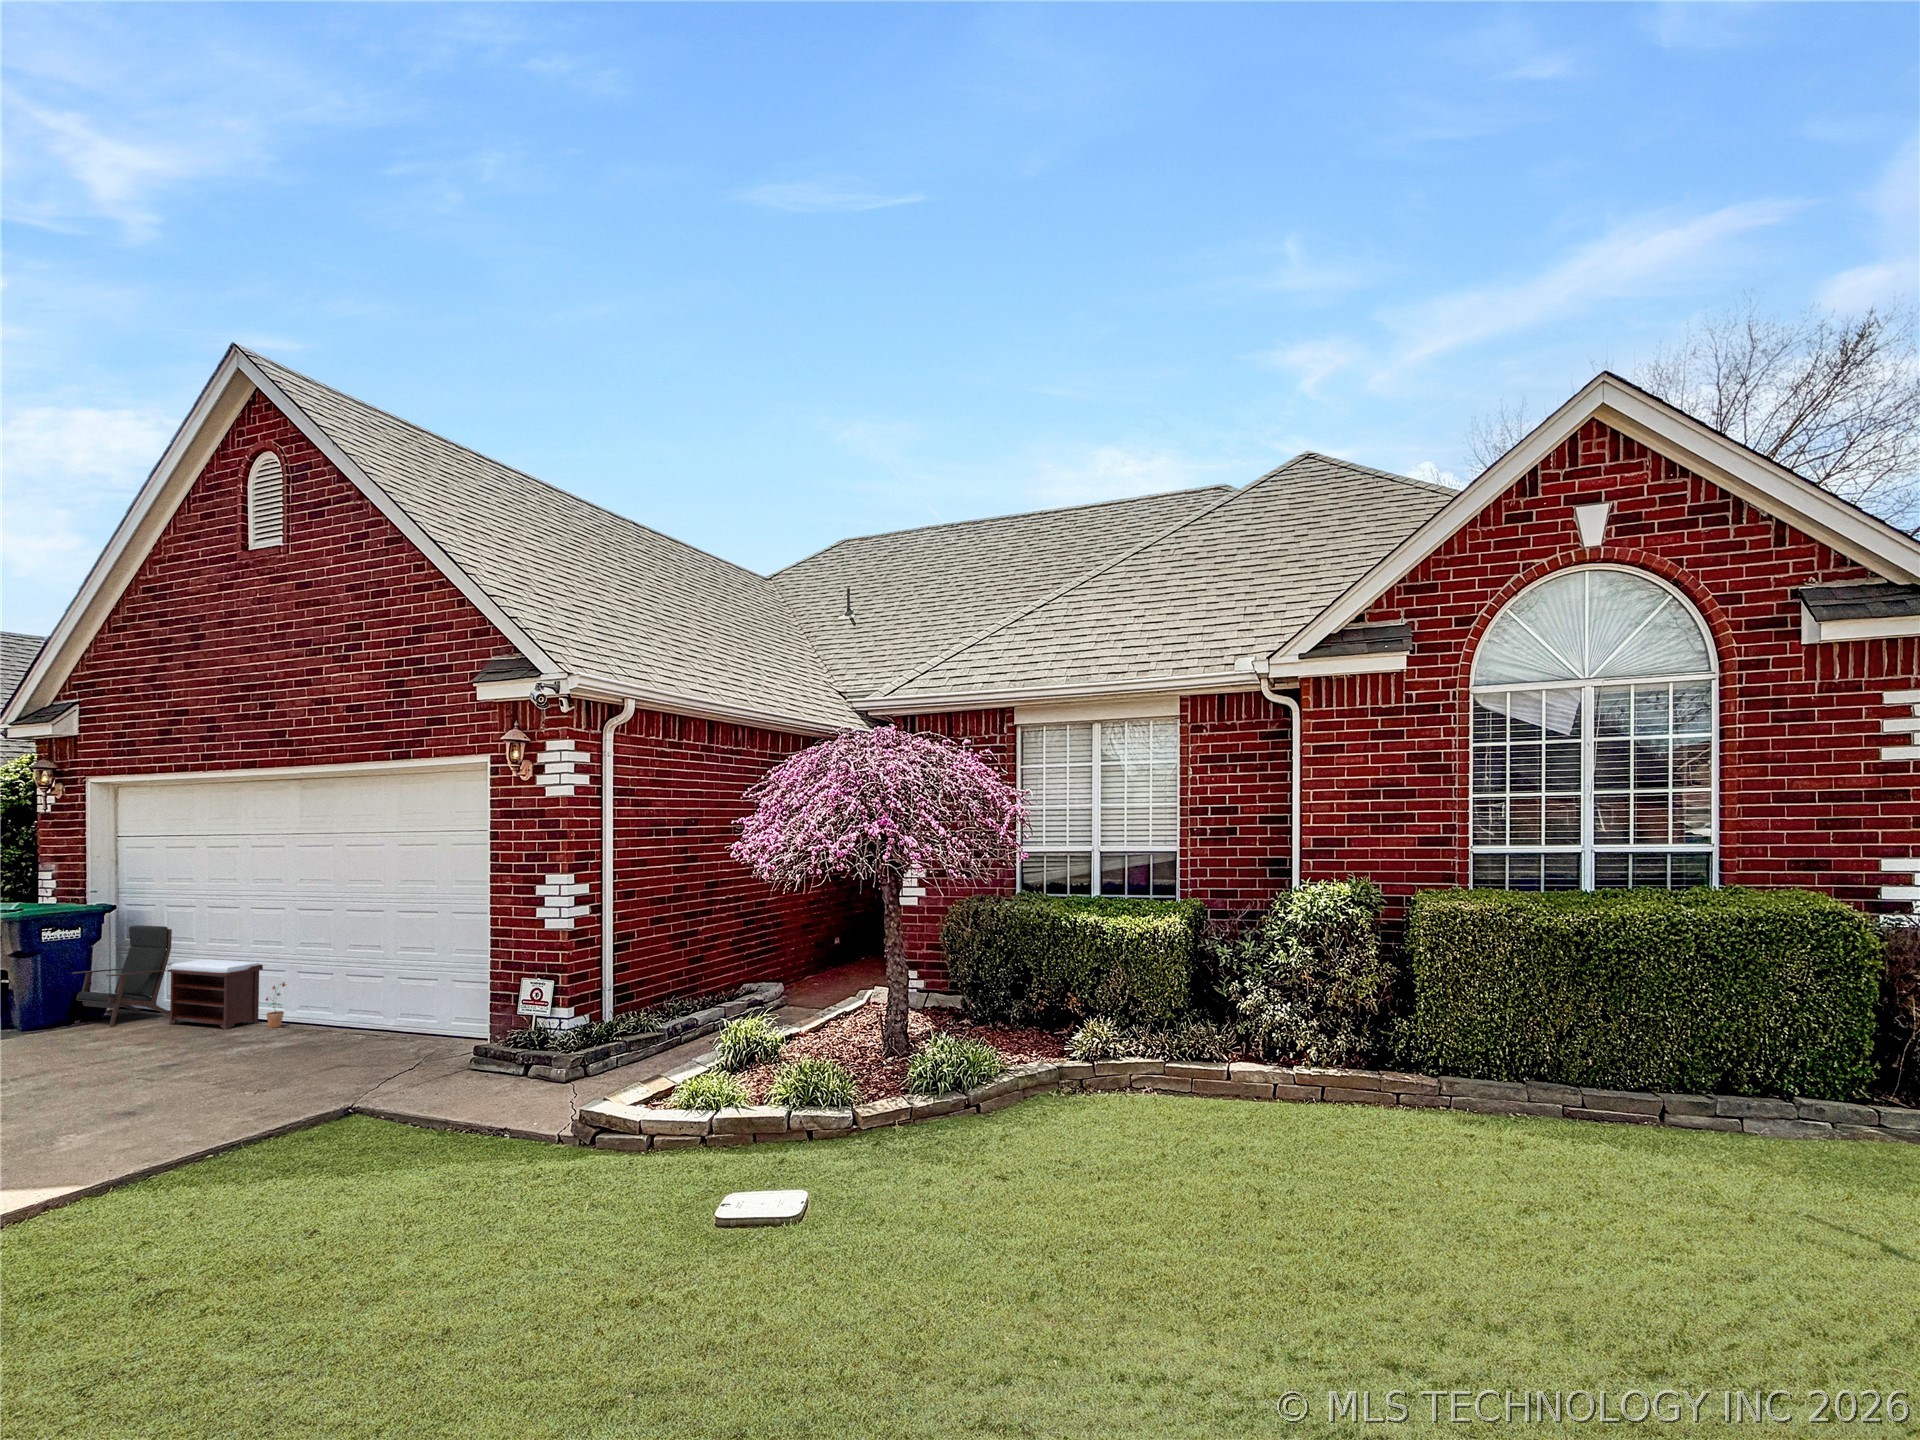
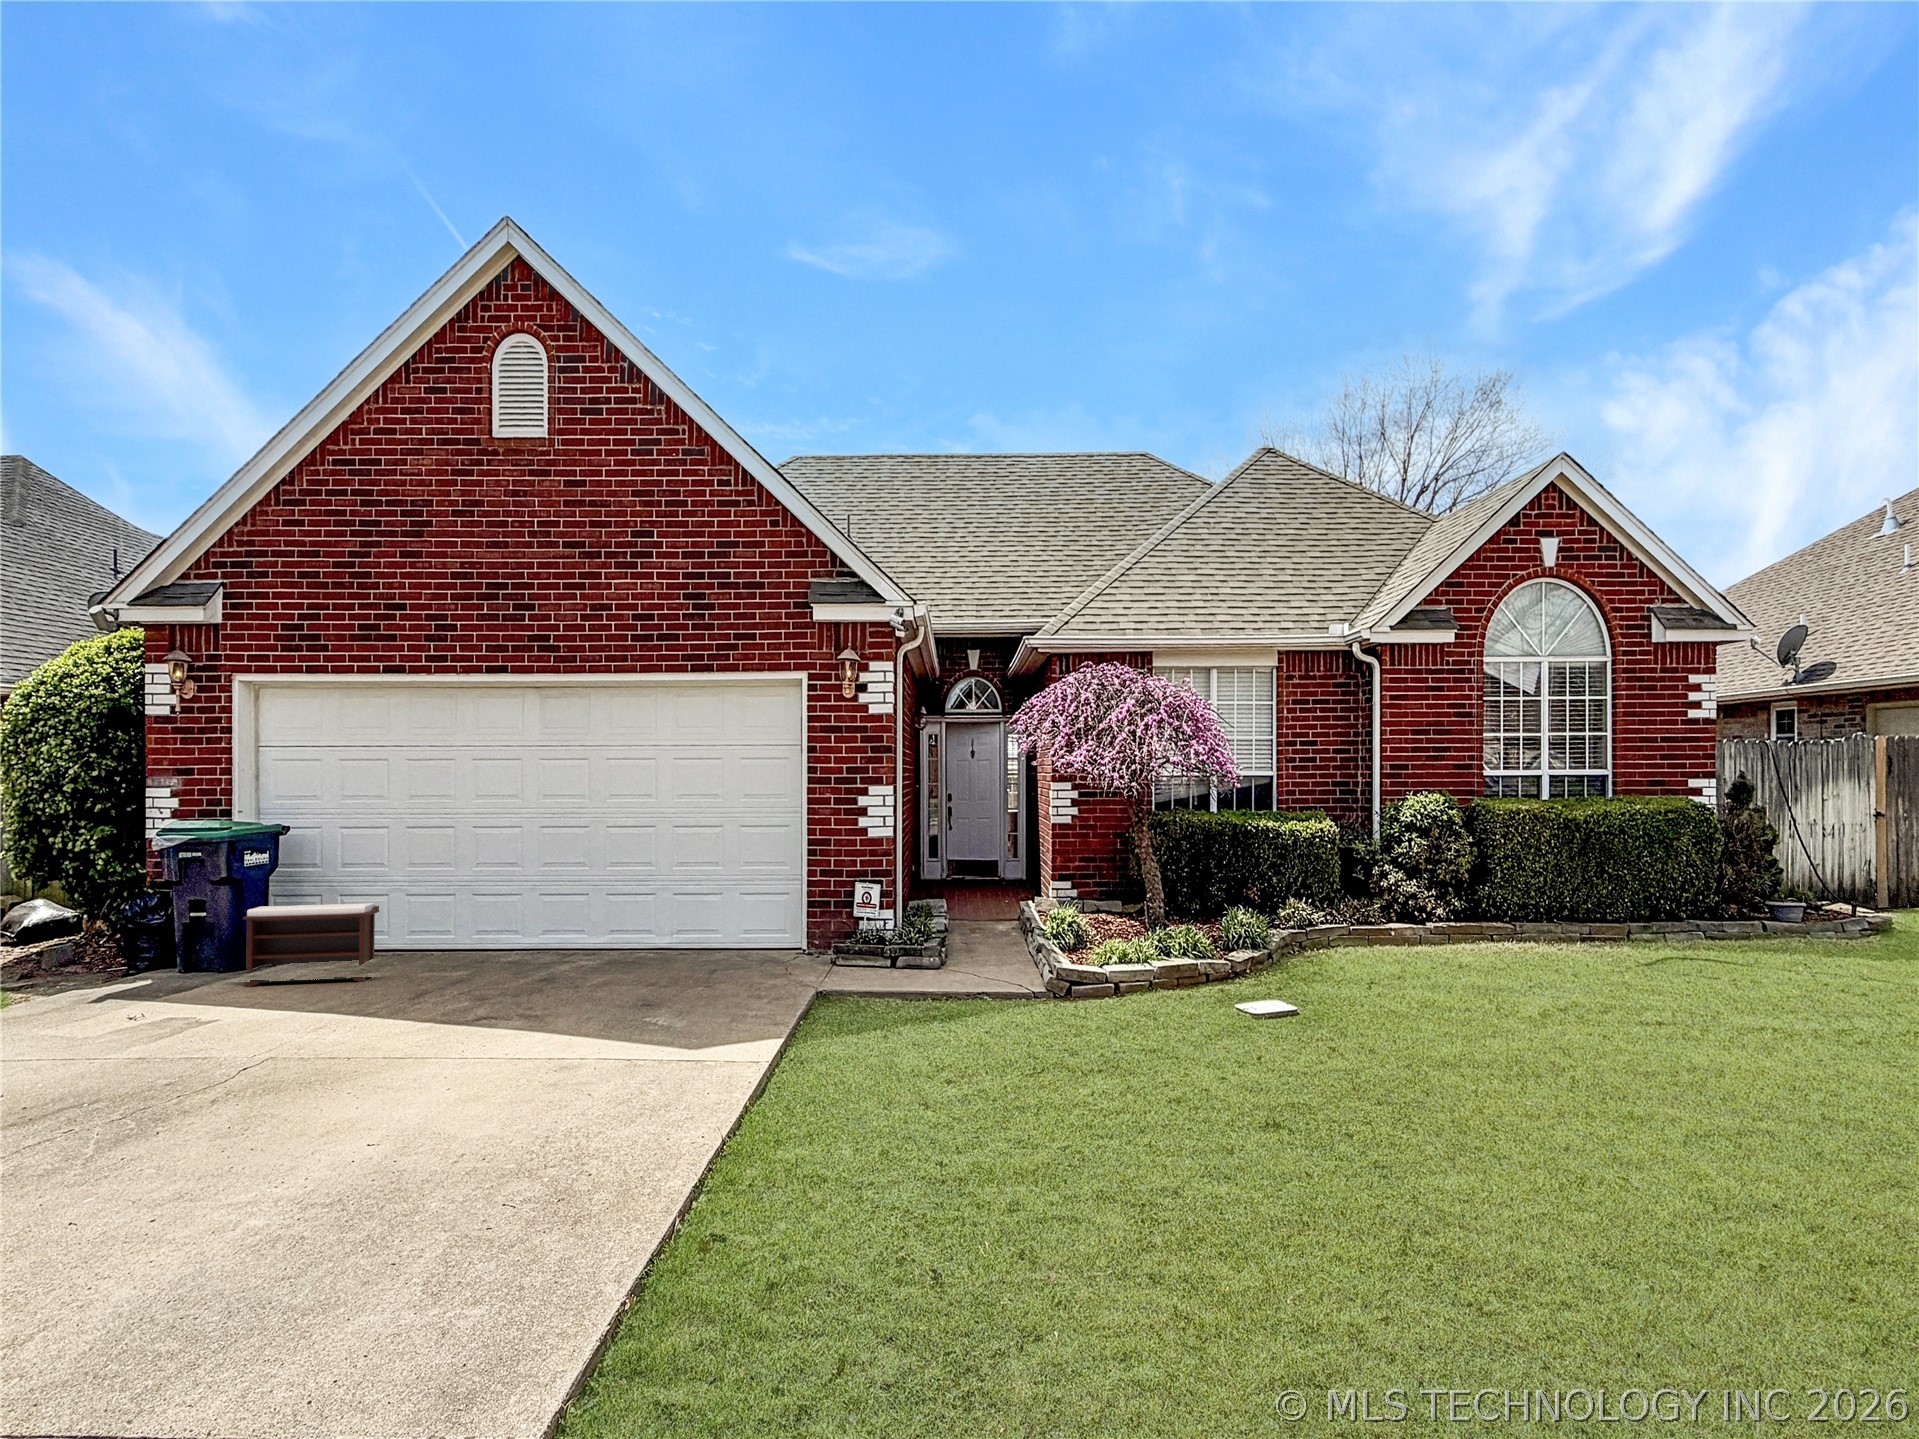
lounge chair: present [72,925,172,1027] -> none [74,868,195,998]
potted plant: present [266,982,286,1028] -> none [409,924,429,977]

